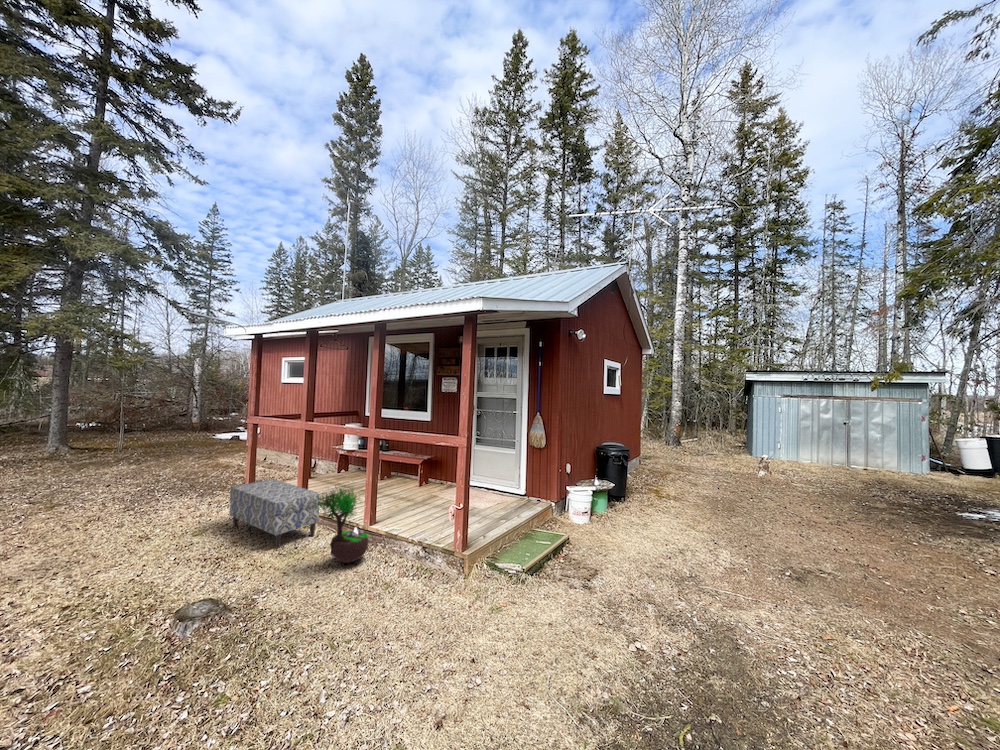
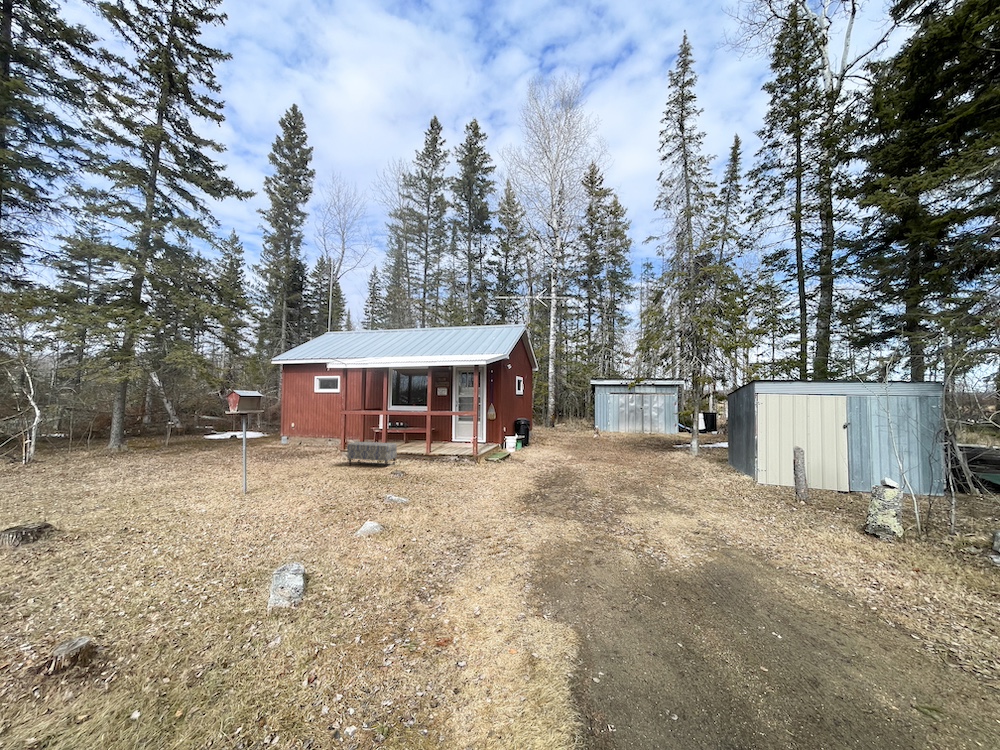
potted tree: present [312,487,369,563] -> none [412,432,433,467]

